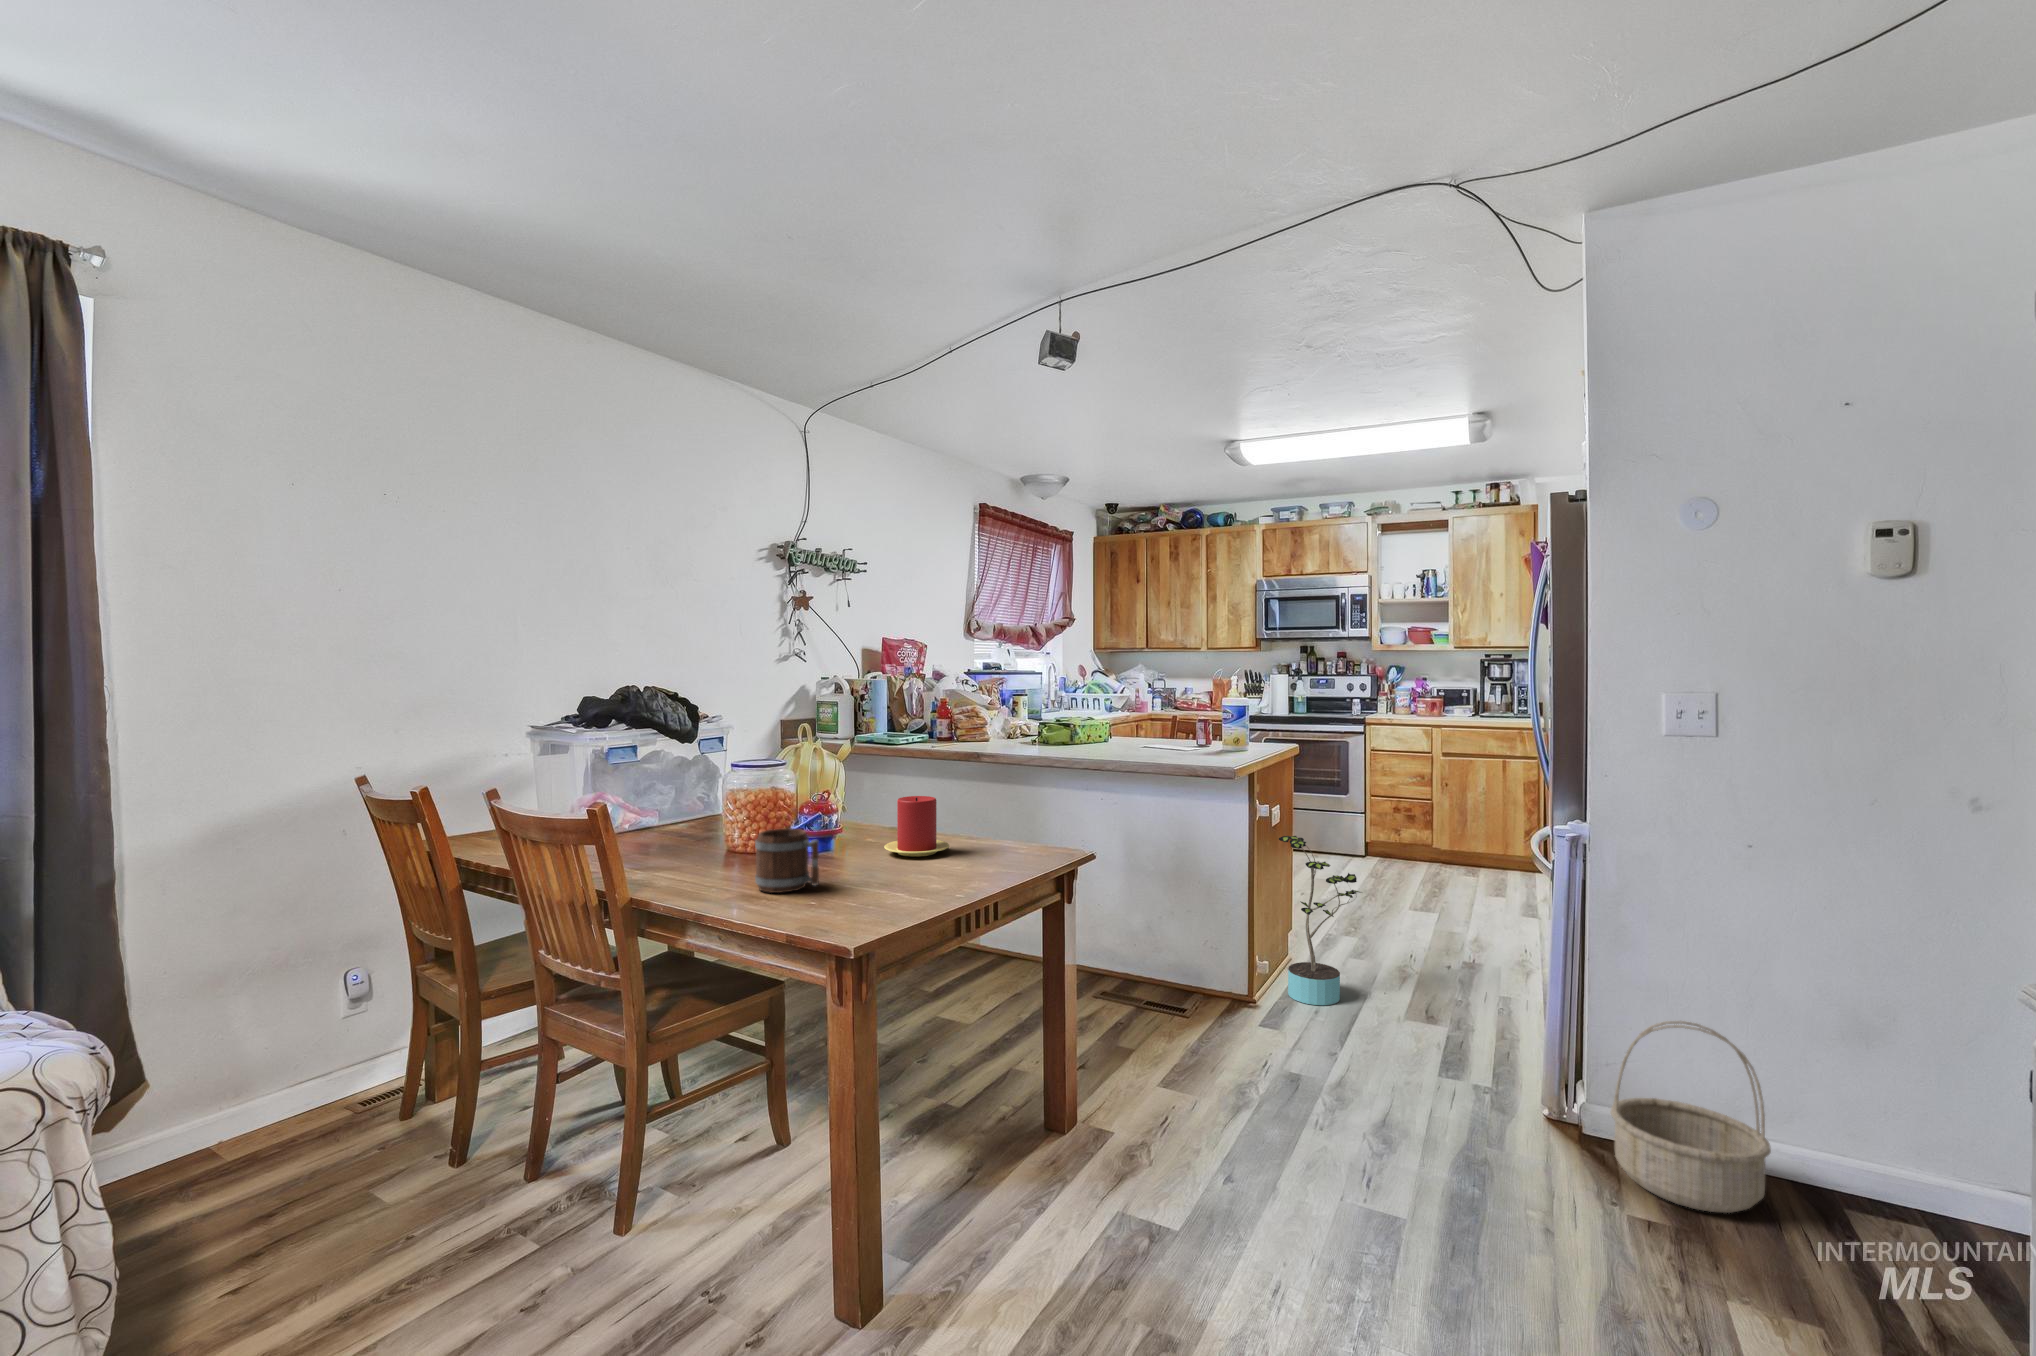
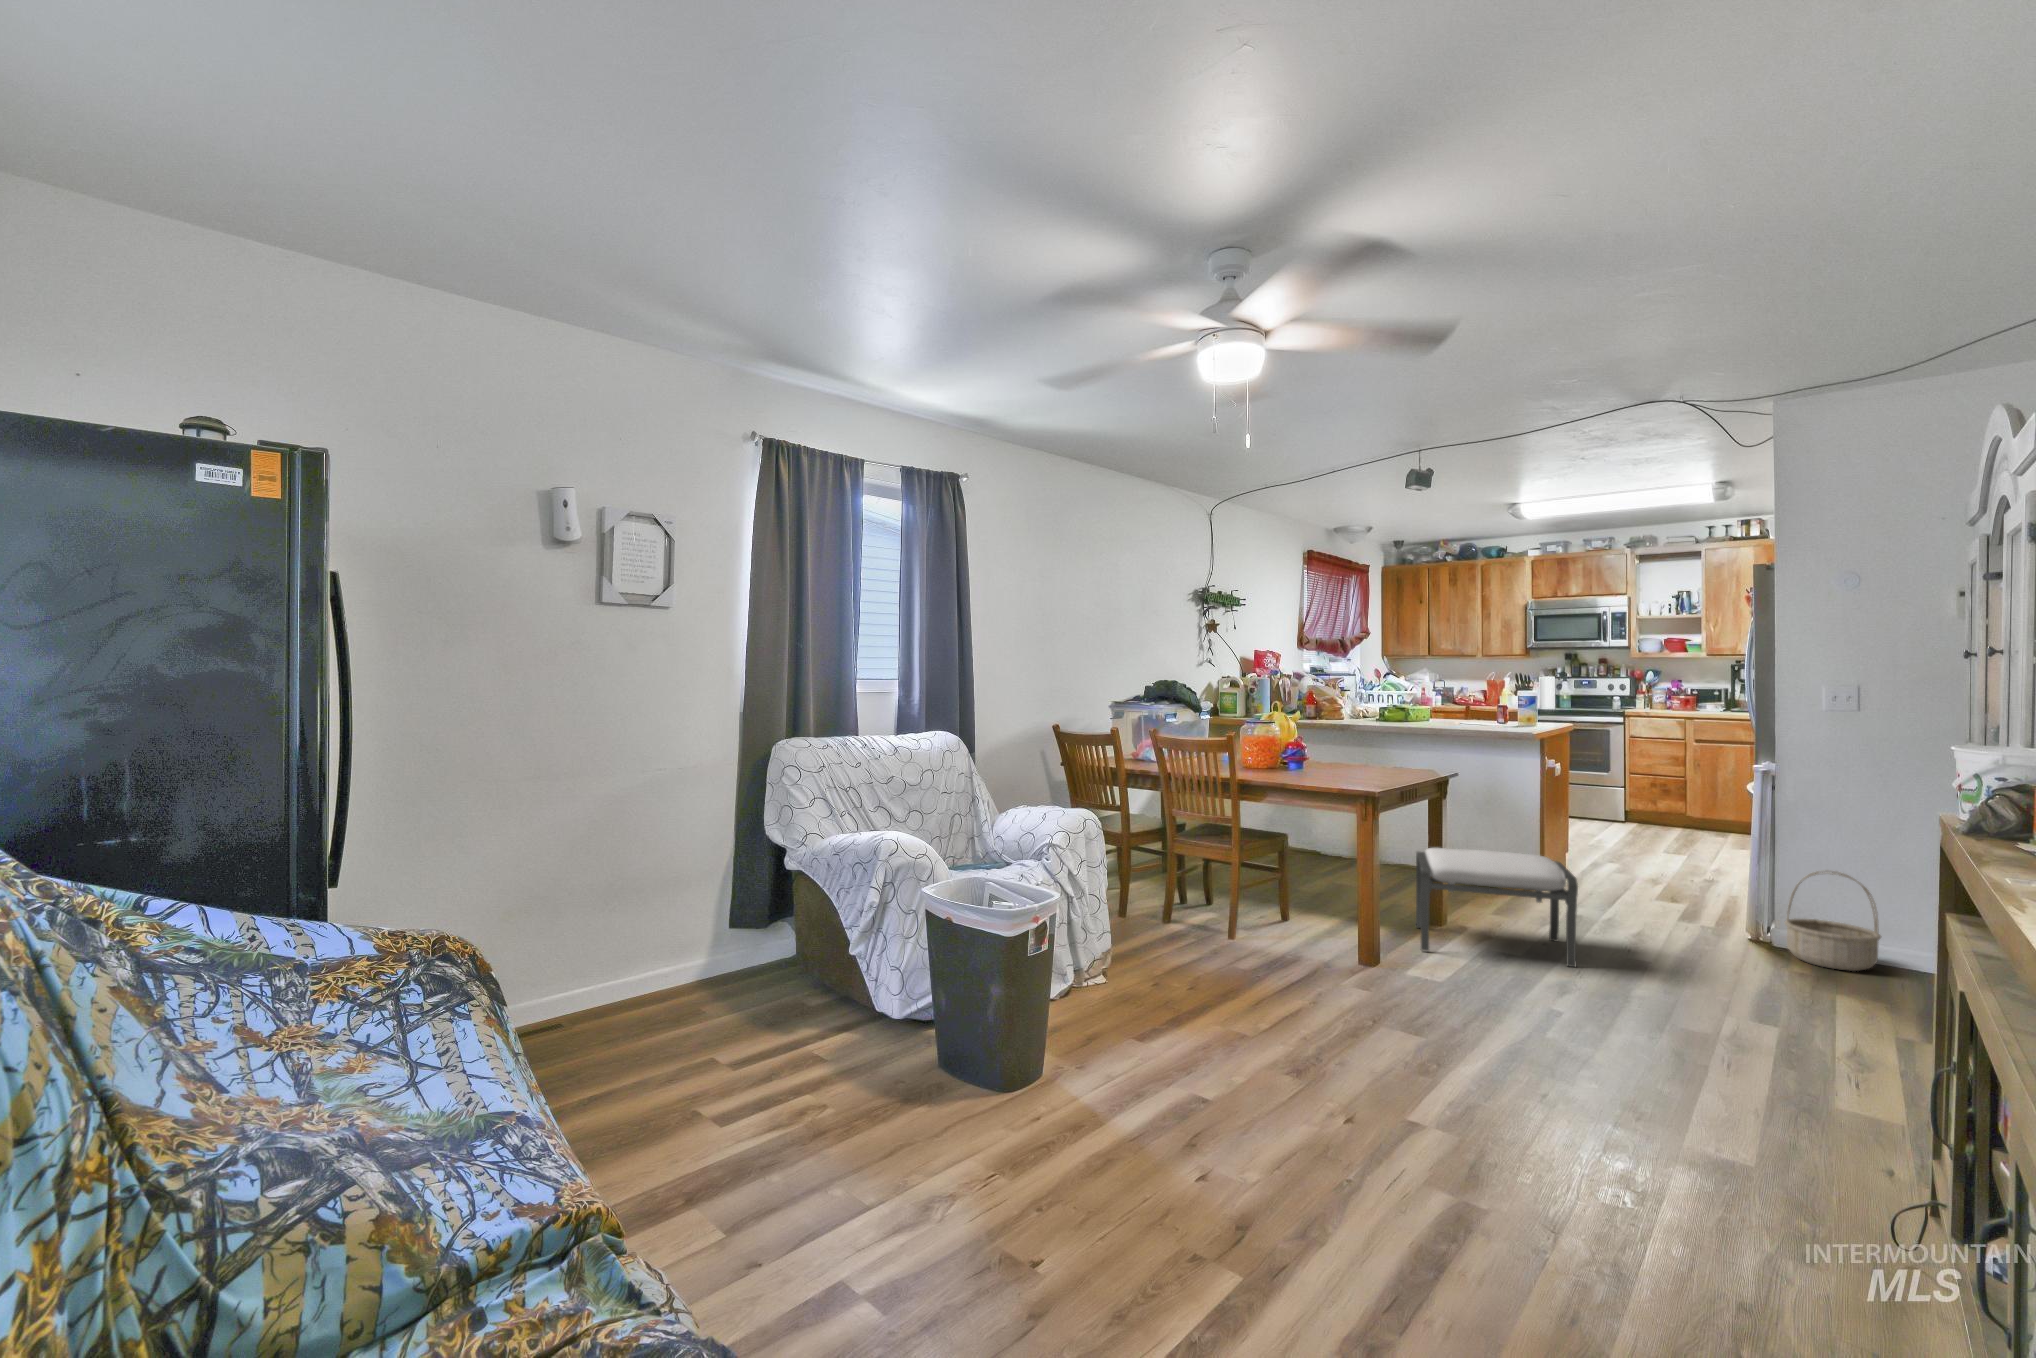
candle: present [884,796,949,857] -> none [1338,742,1375,773]
mug: present [755,828,819,893] -> none [1295,752,1329,781]
potted plant: present [1279,836,1360,1005] -> none [1564,782,1626,890]
ottoman: none [979,1002,1269,1274] -> present [1416,848,1578,967]

